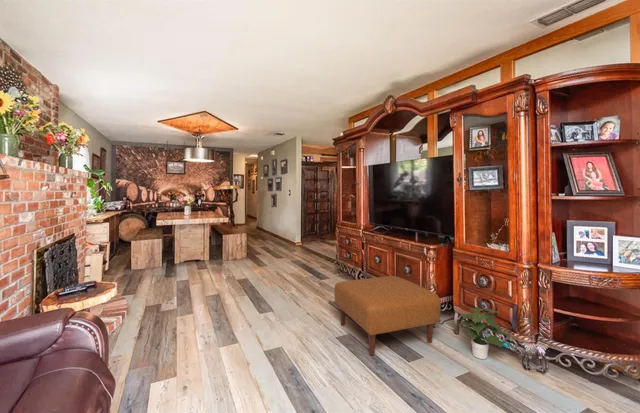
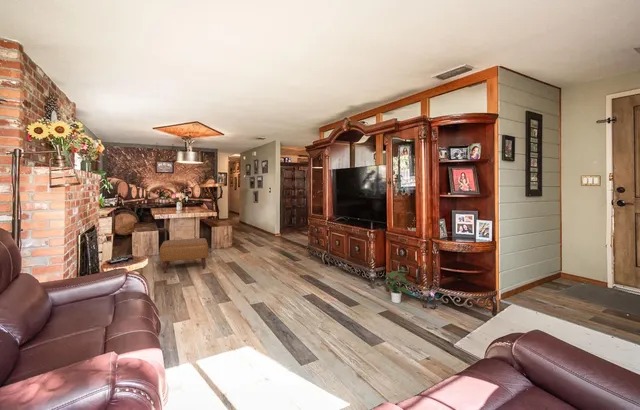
ottoman: present [334,276,440,355] -> present [160,238,208,273]

